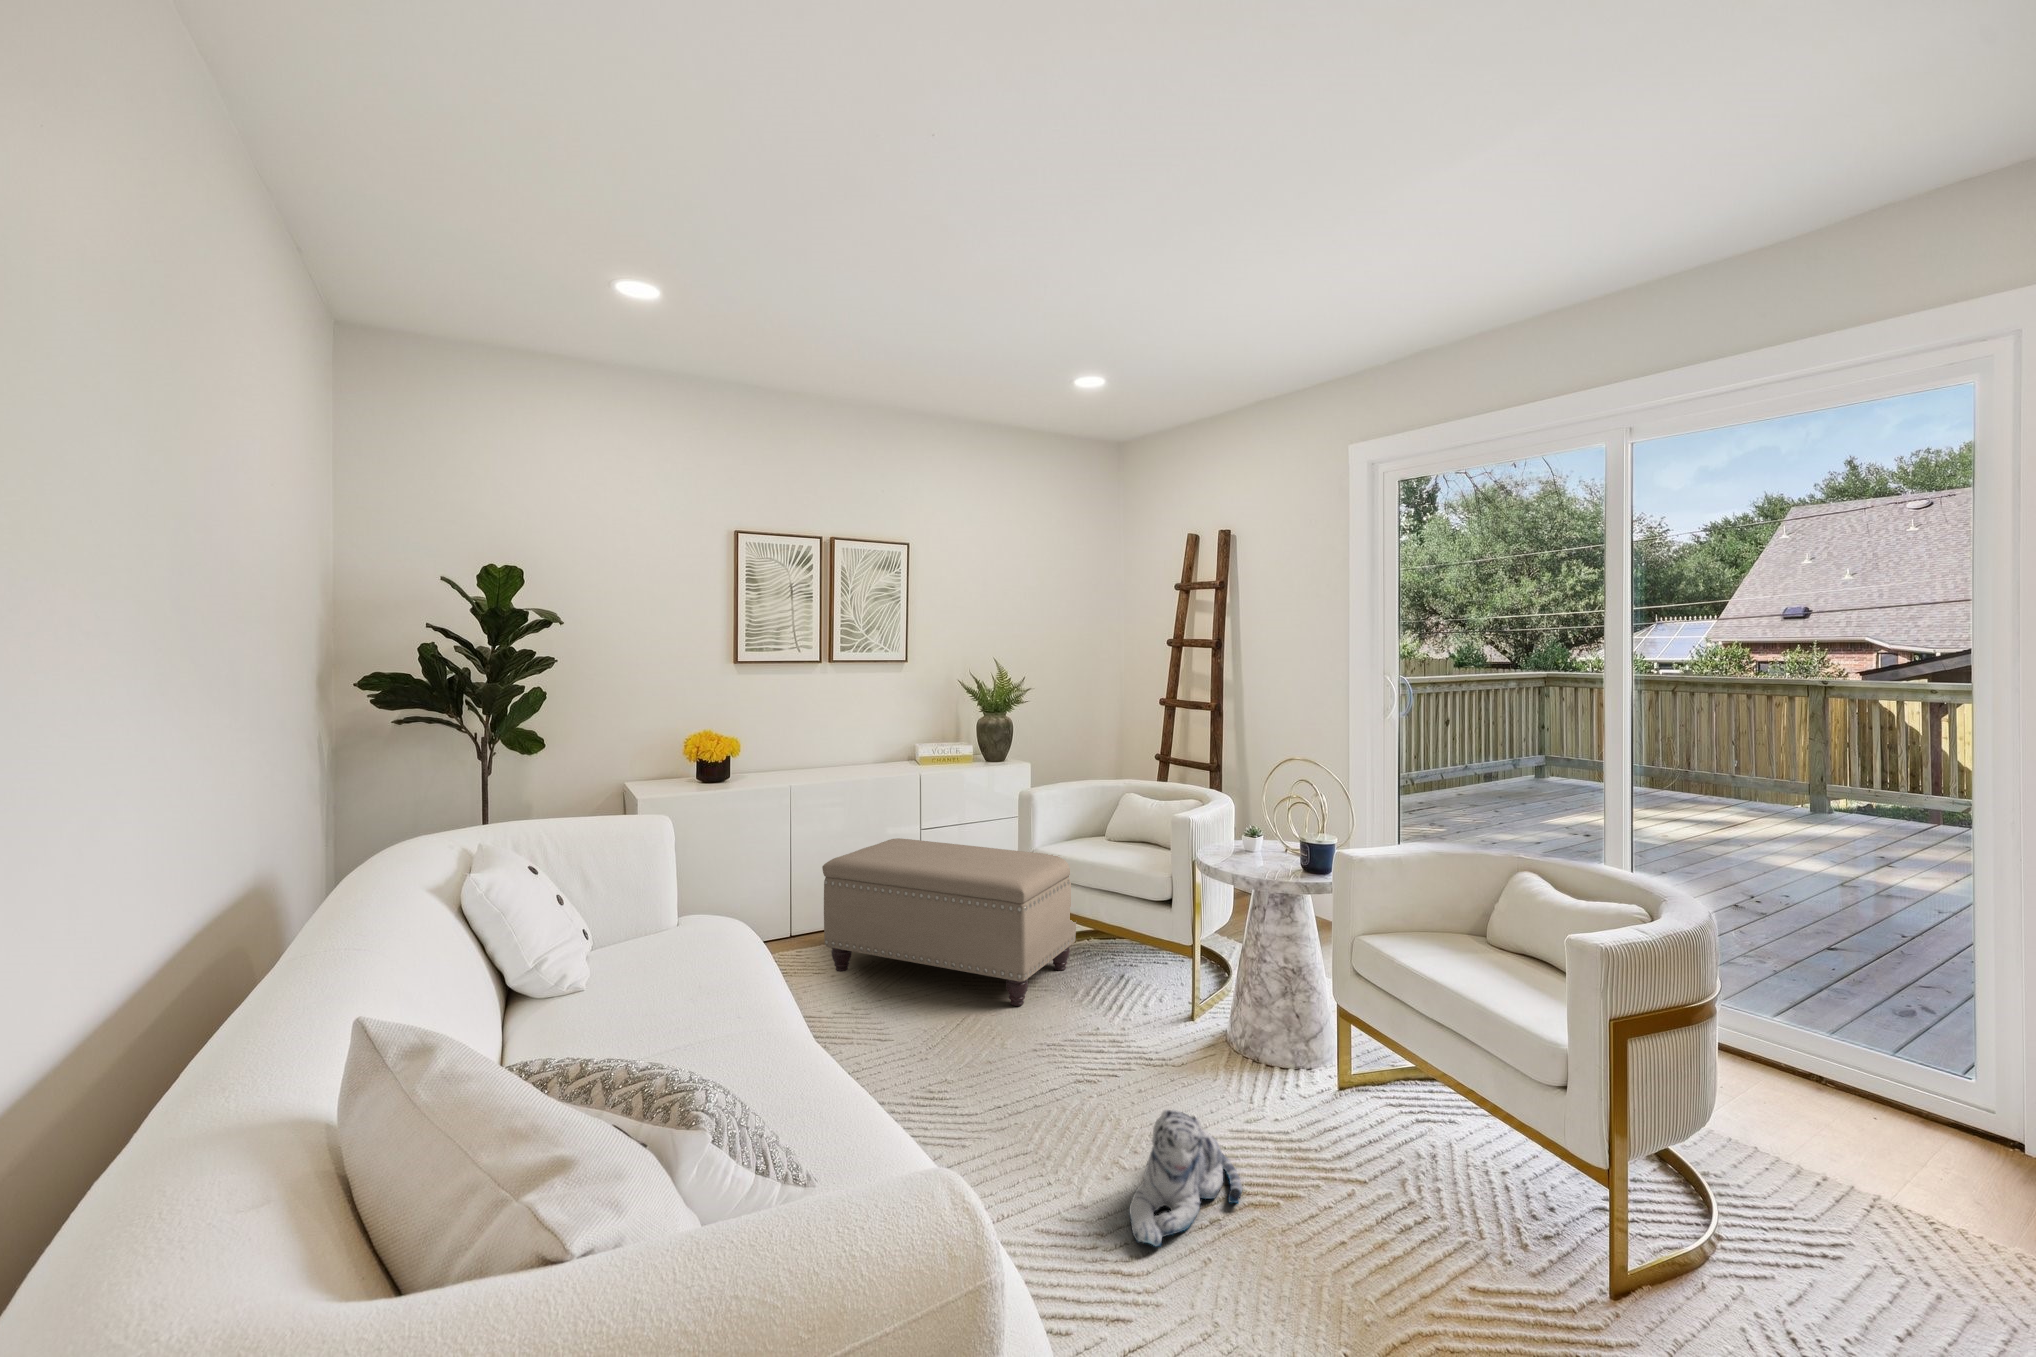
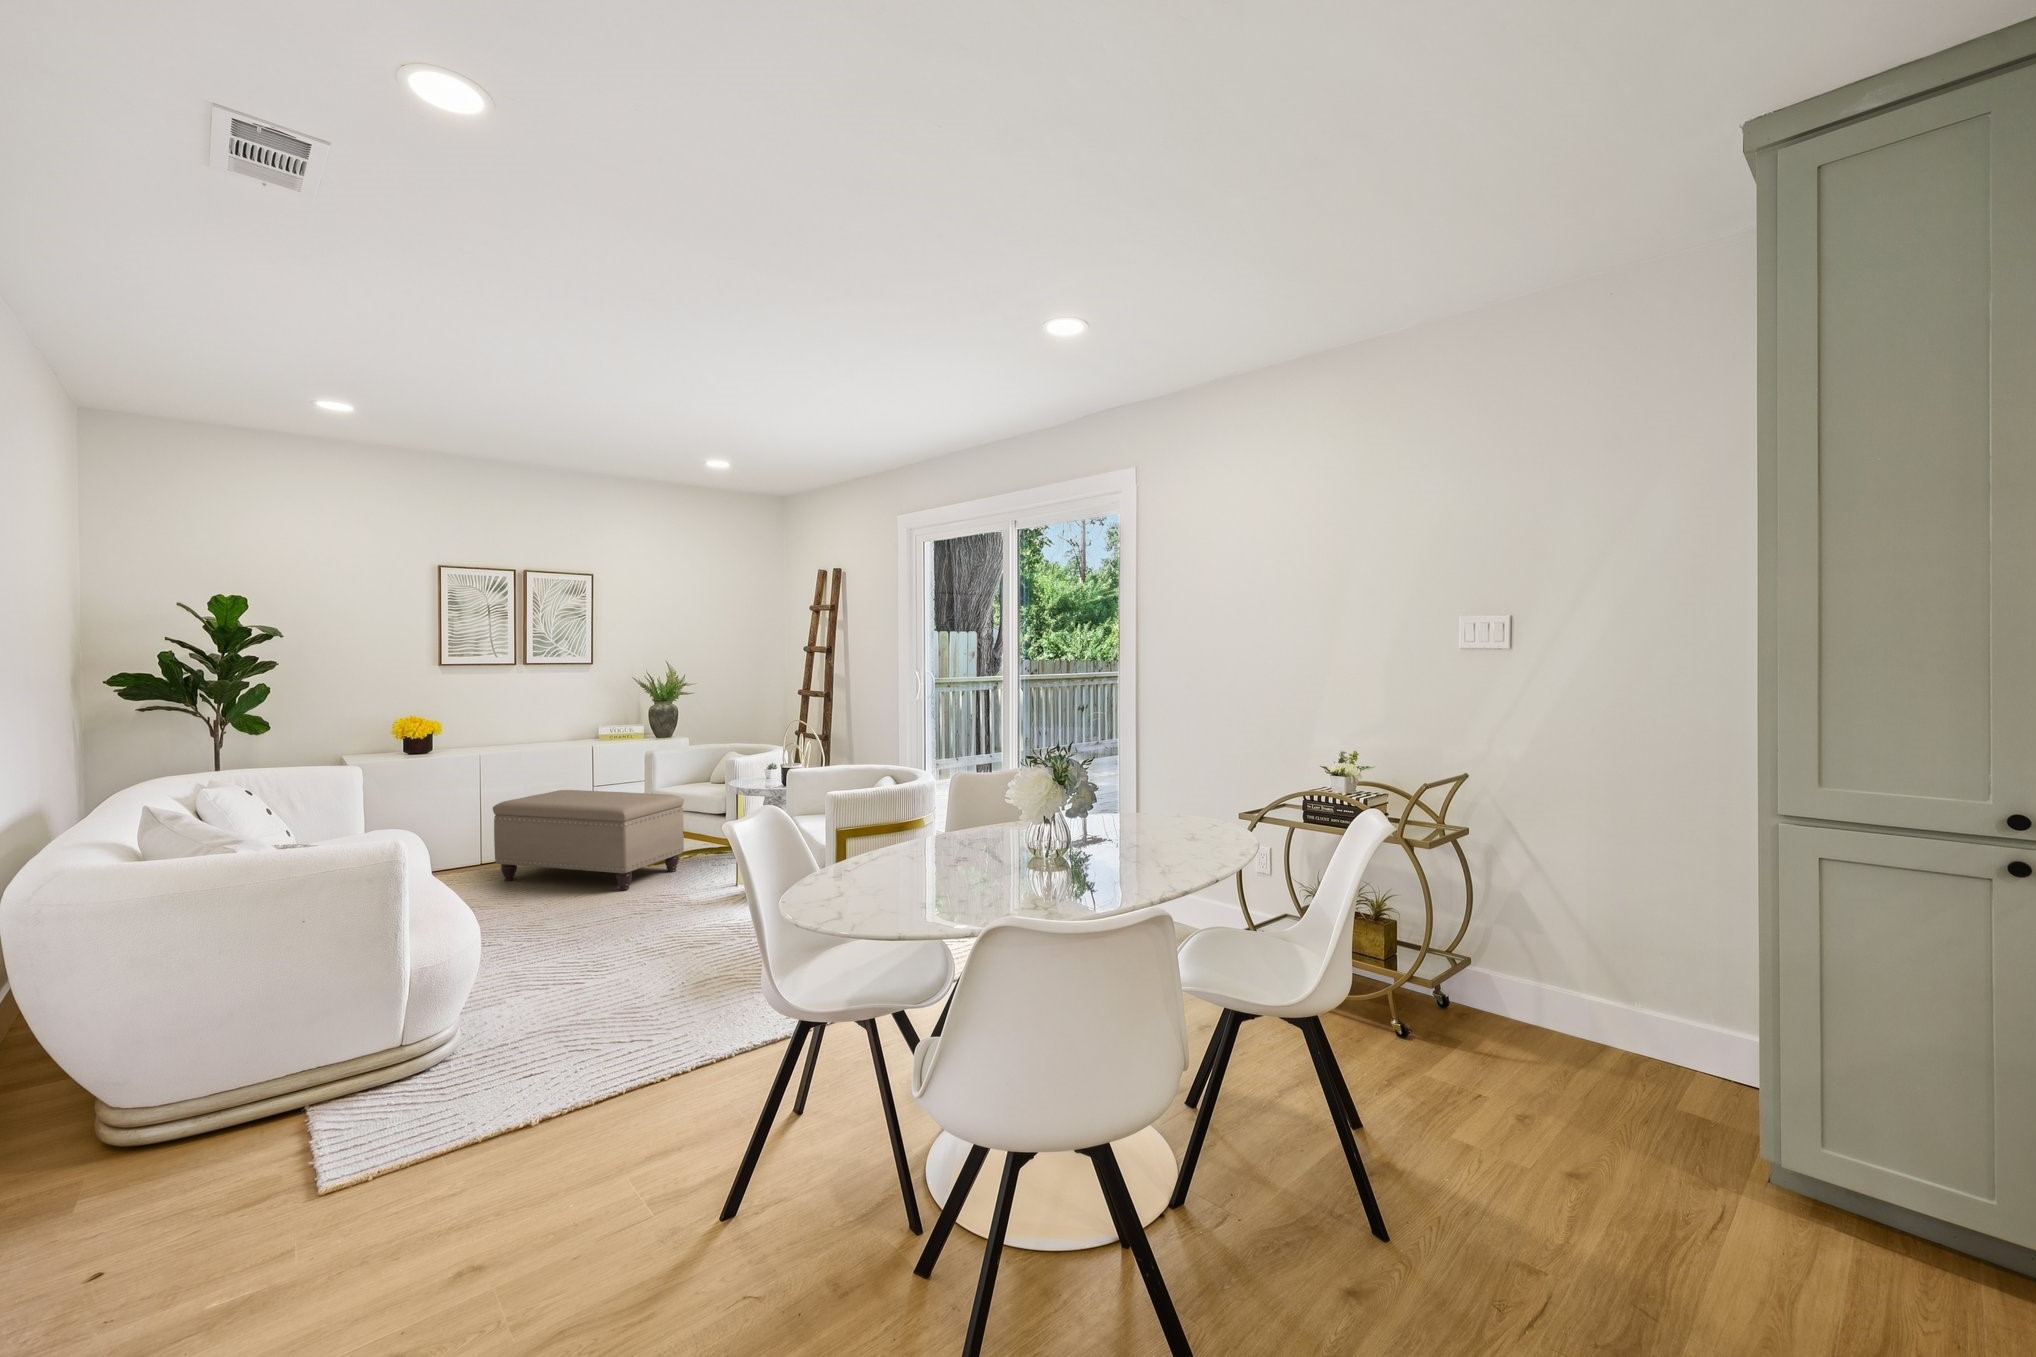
plush toy: present [1129,1109,1242,1246] -> none [604,909,692,974]

